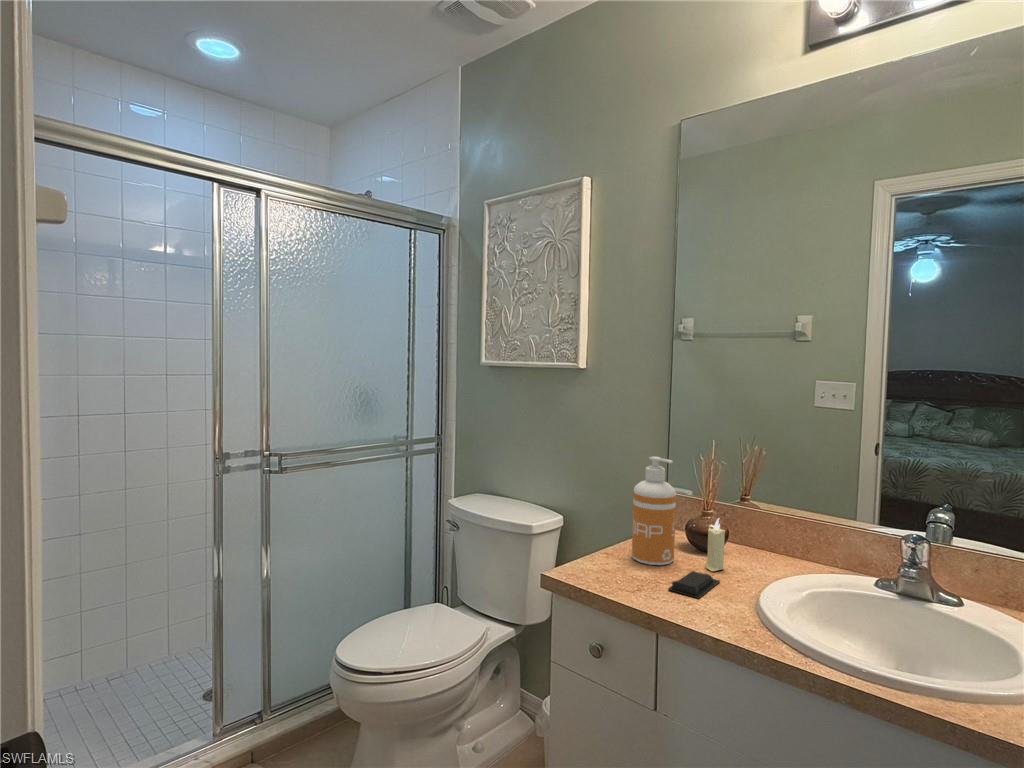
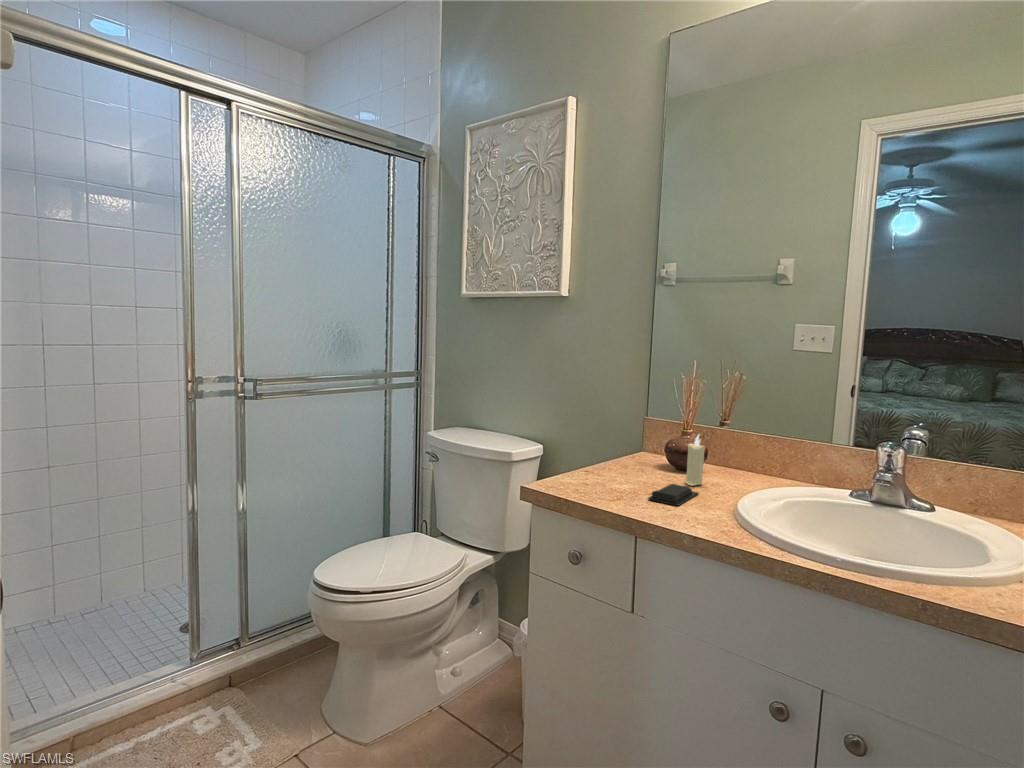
soap dispenser: present [632,457,676,565] -> none [612,374,657,481]

